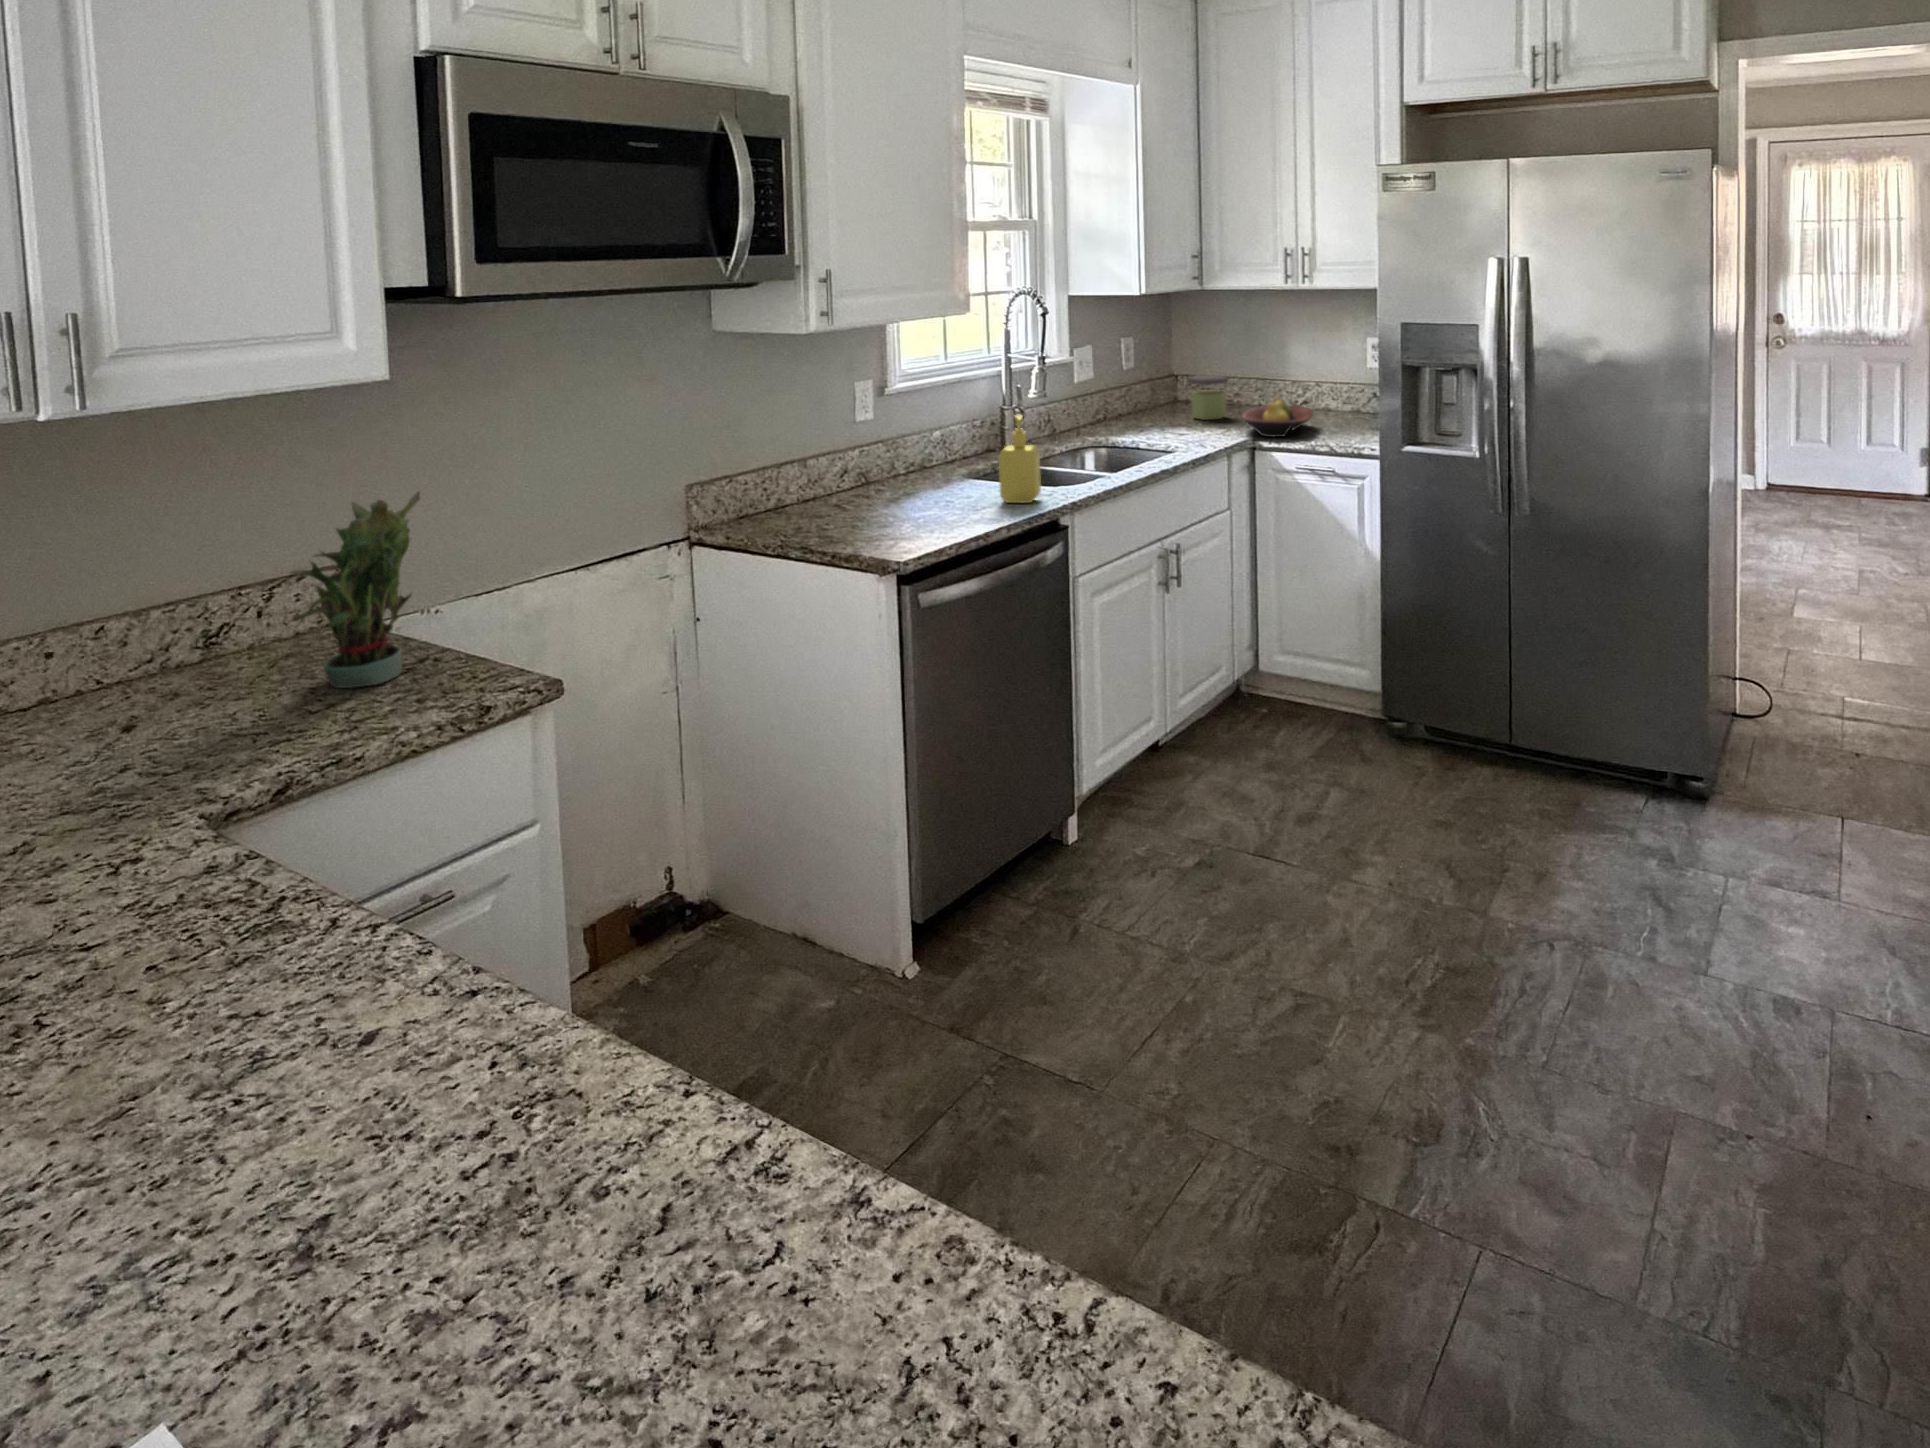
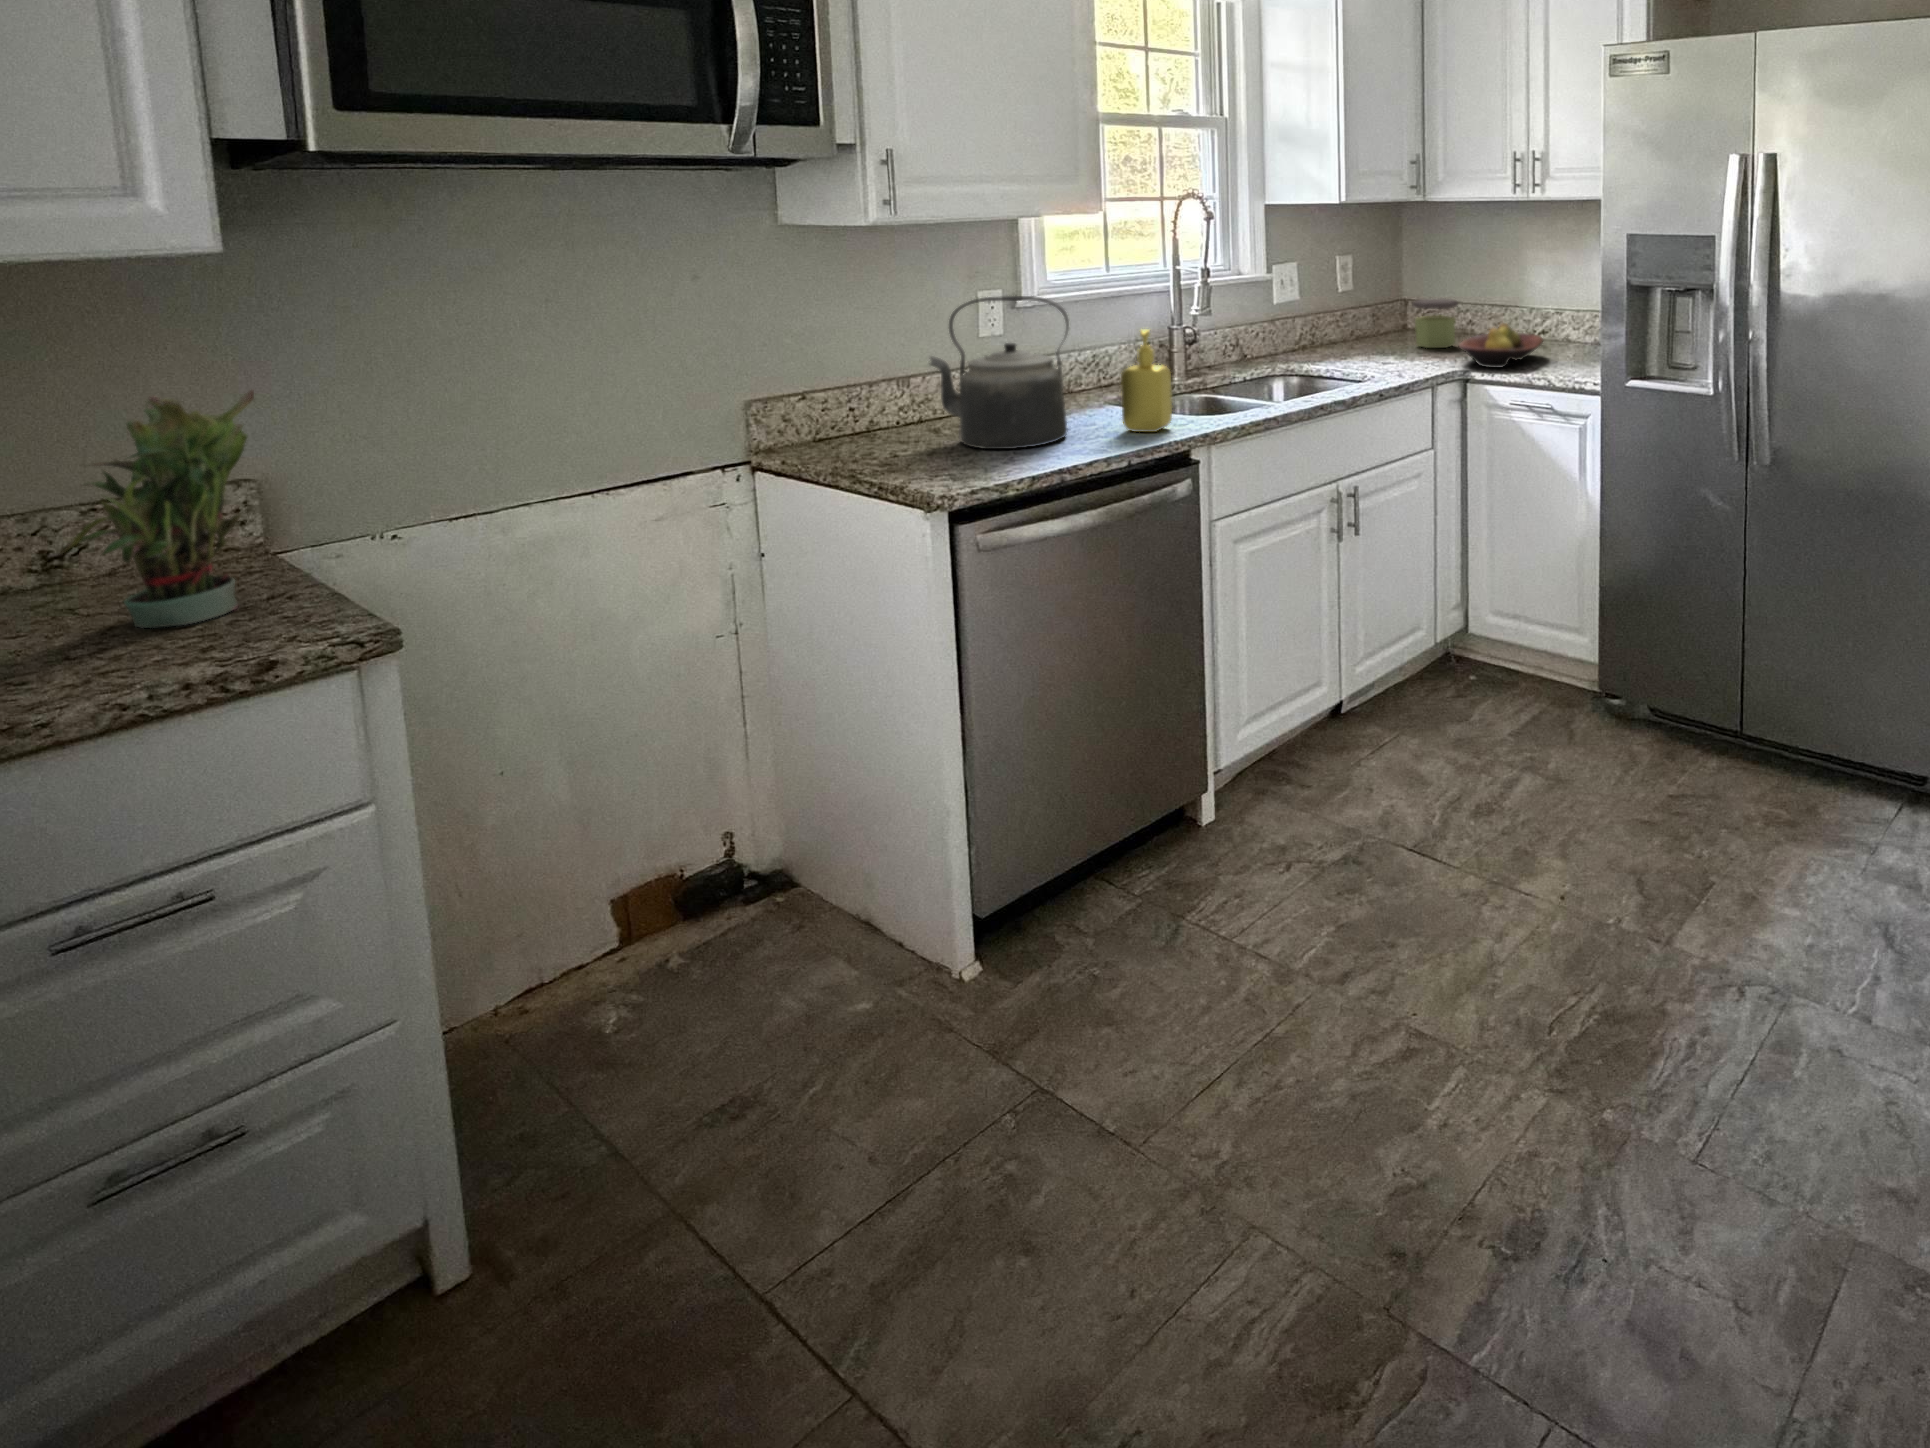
kettle: none [840,389,959,522] -> present [930,296,1069,449]

